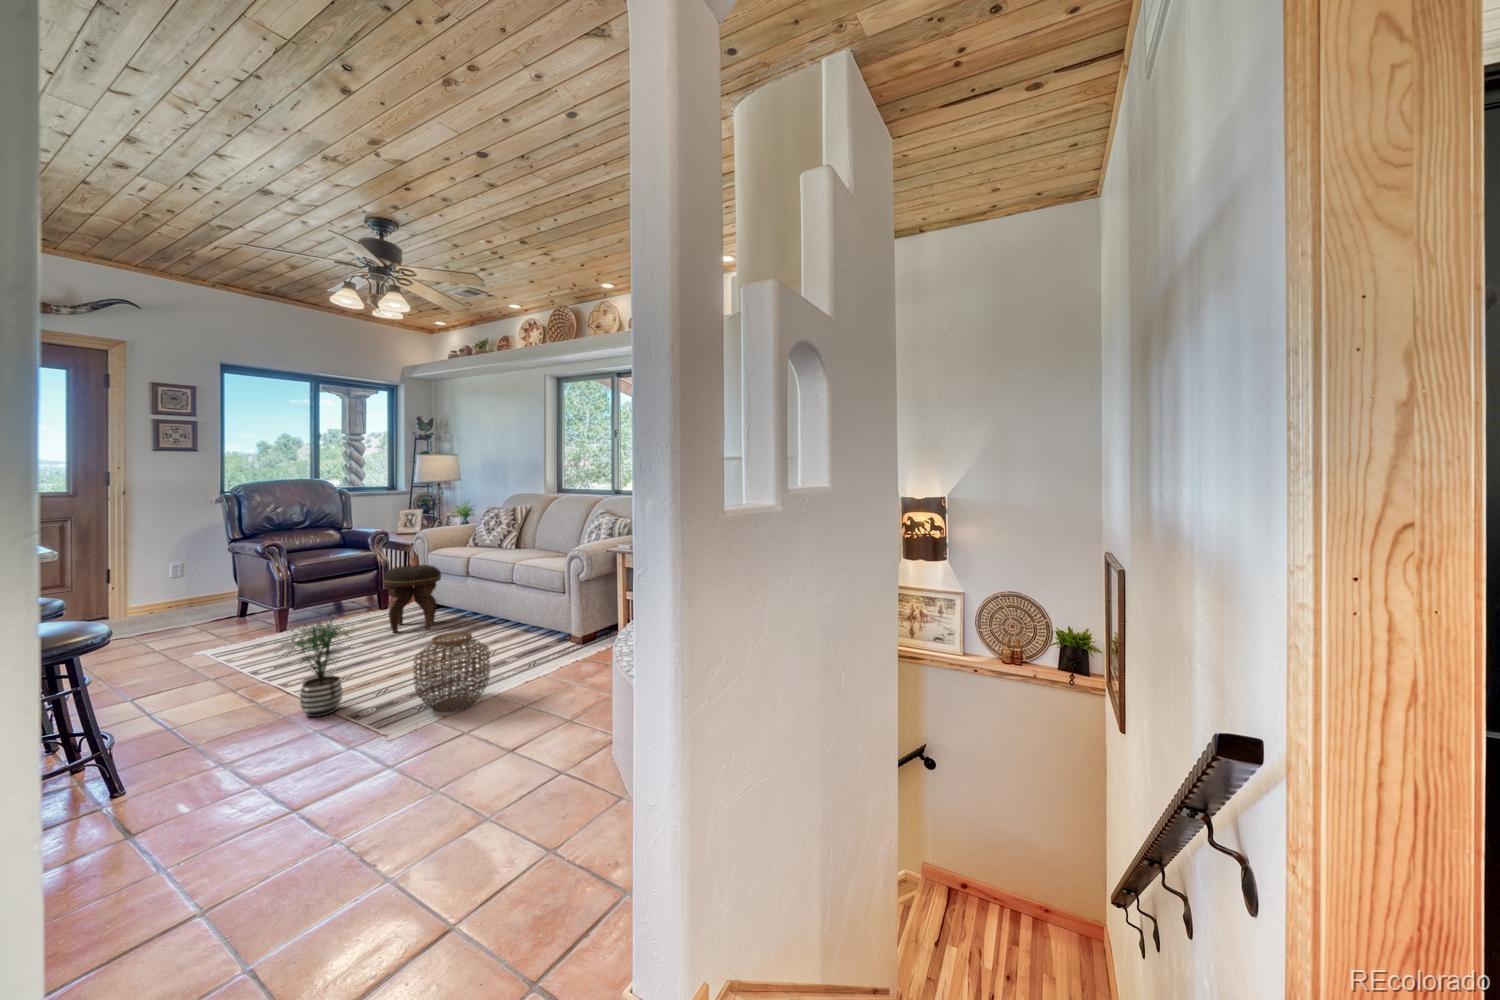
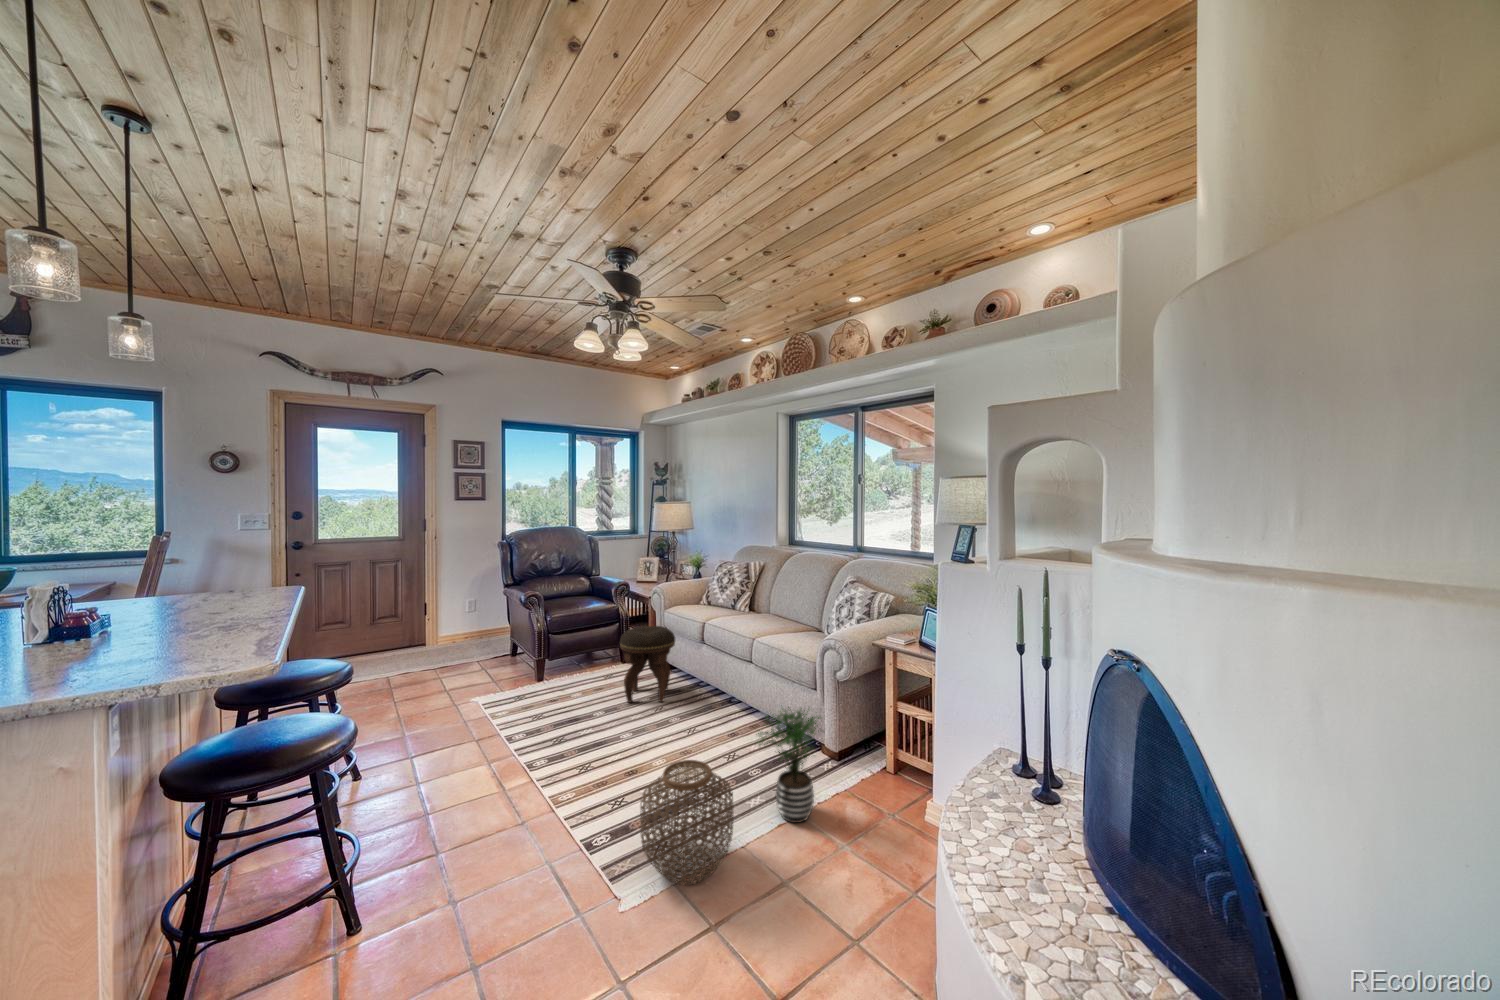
potted plant: present [274,620,352,717] -> present [756,707,819,823]

